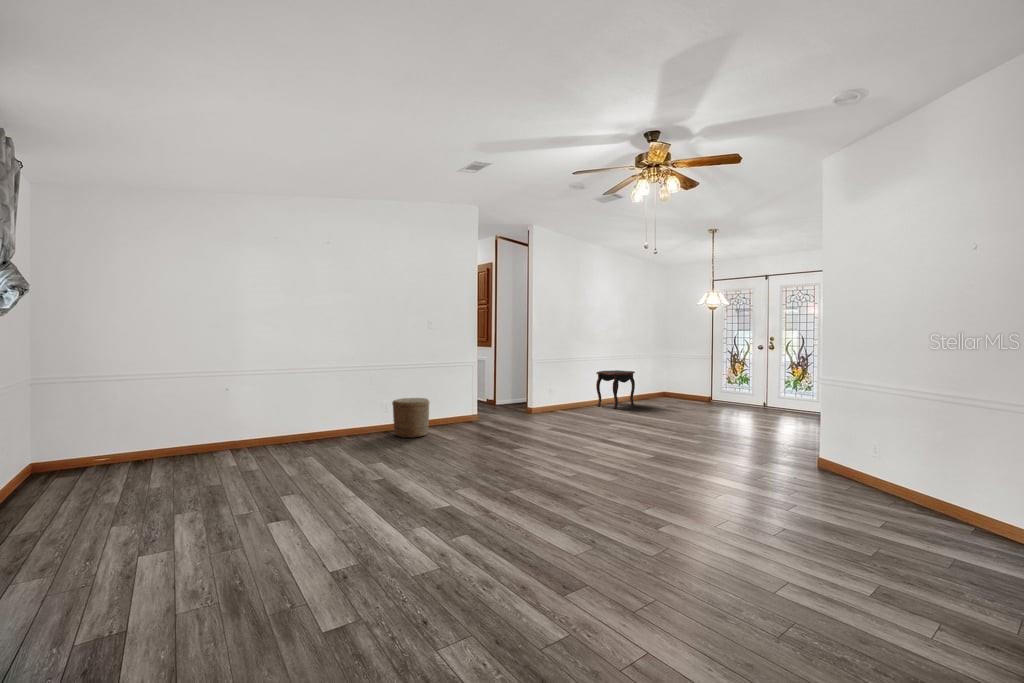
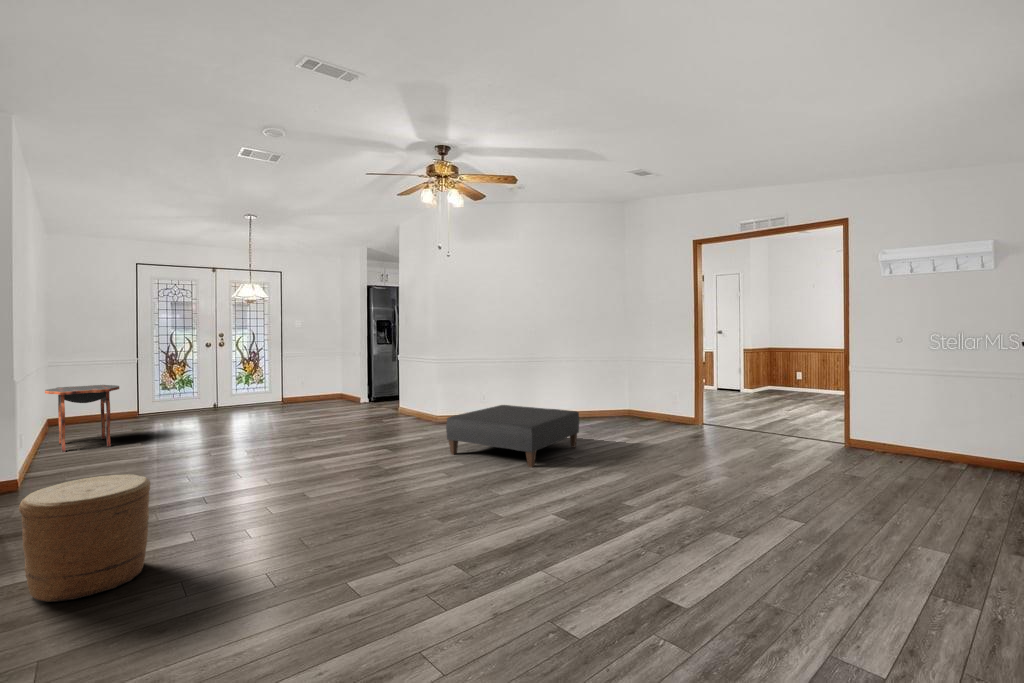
ottoman: none [587,433,756,532] -> present [446,405,579,467]

